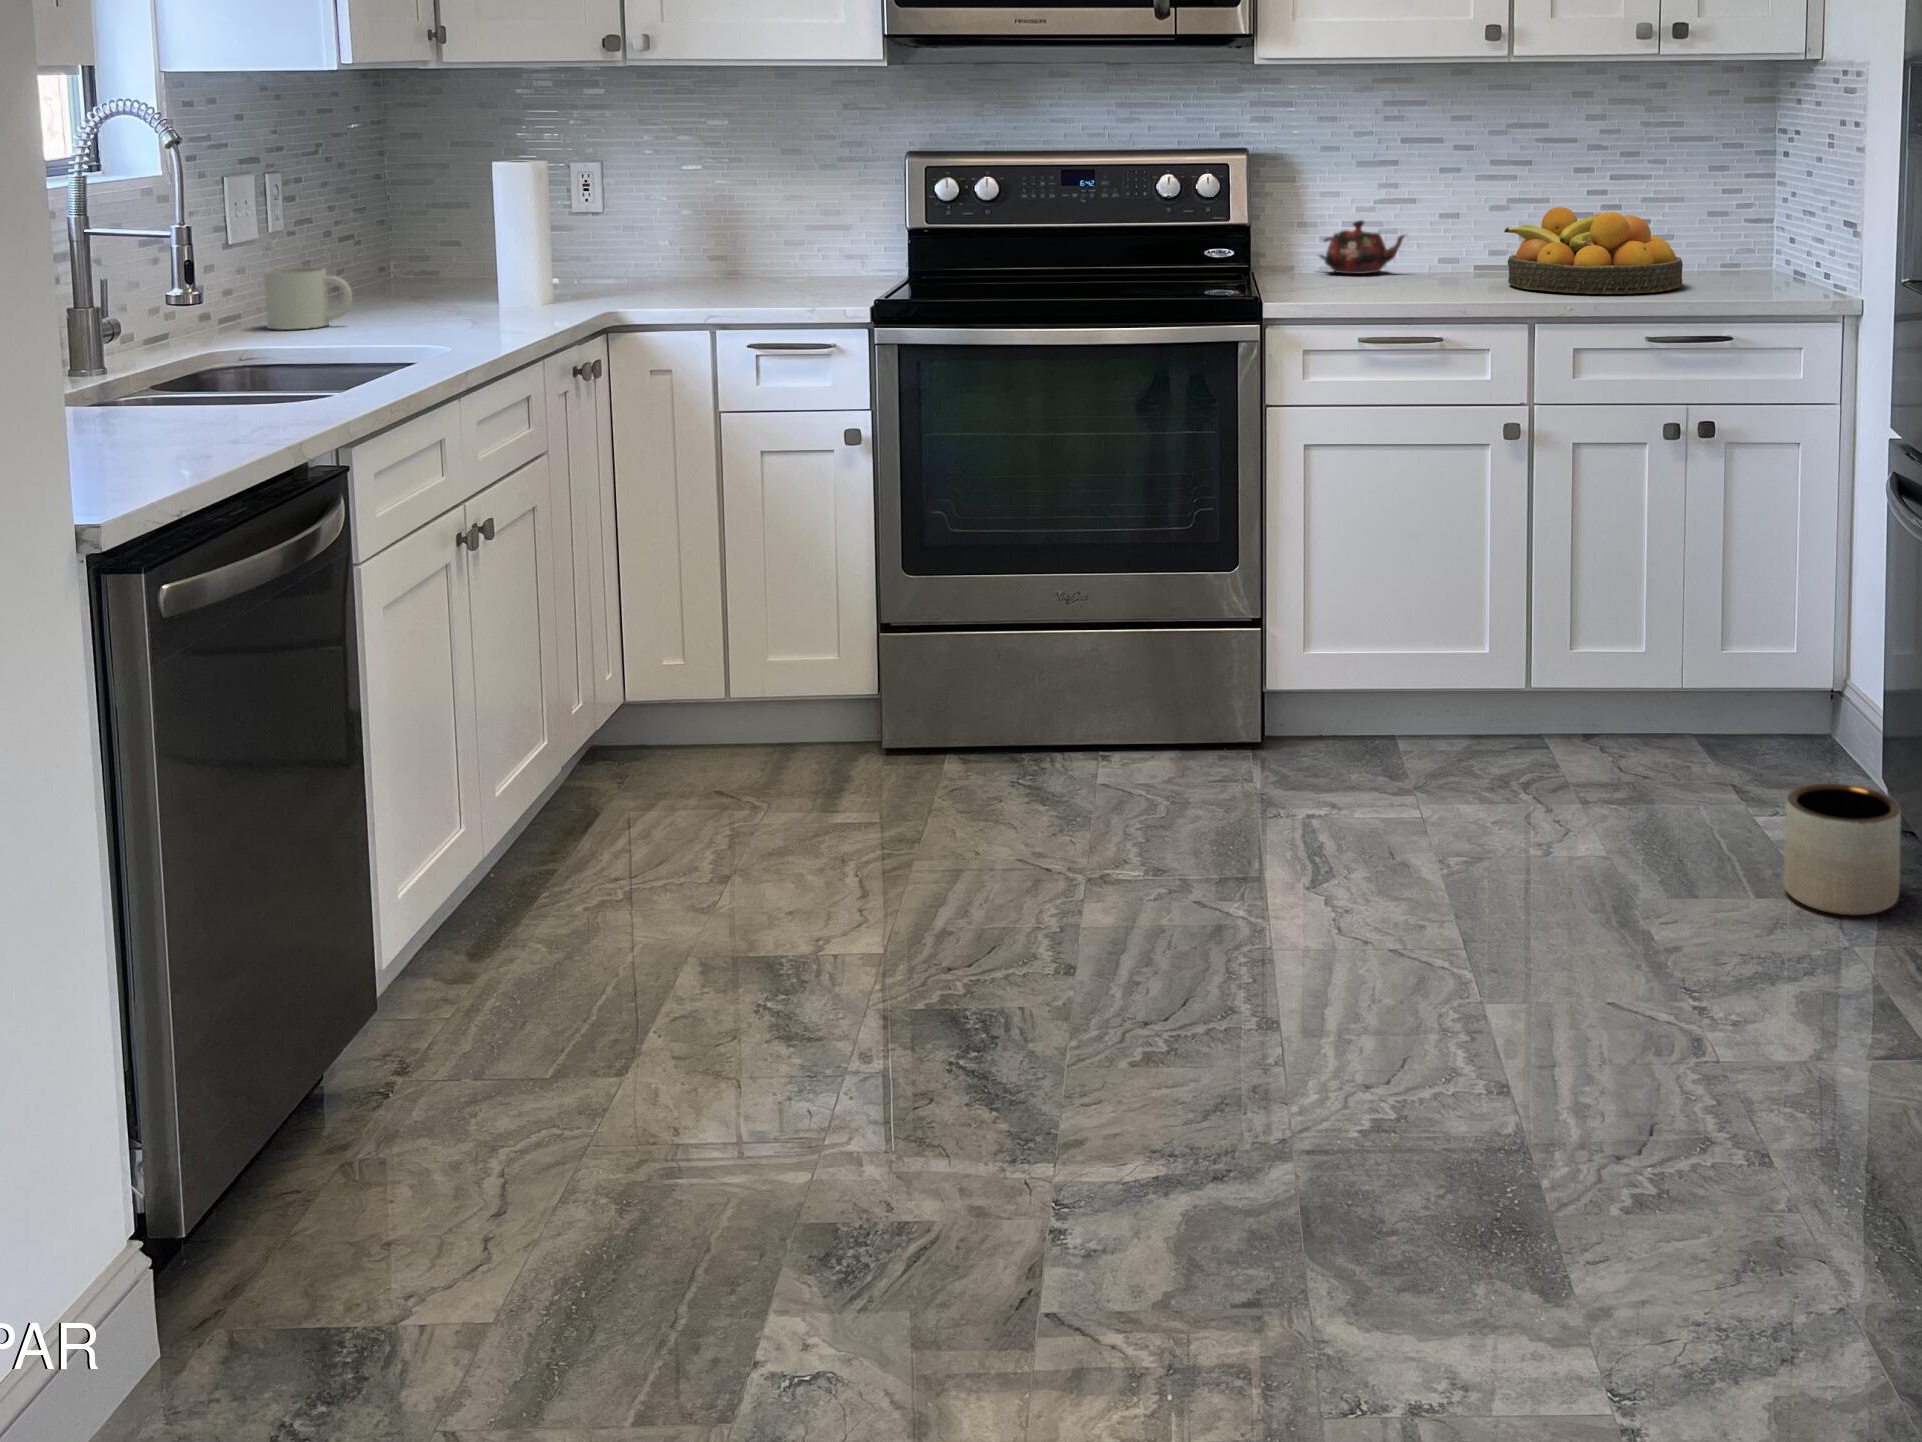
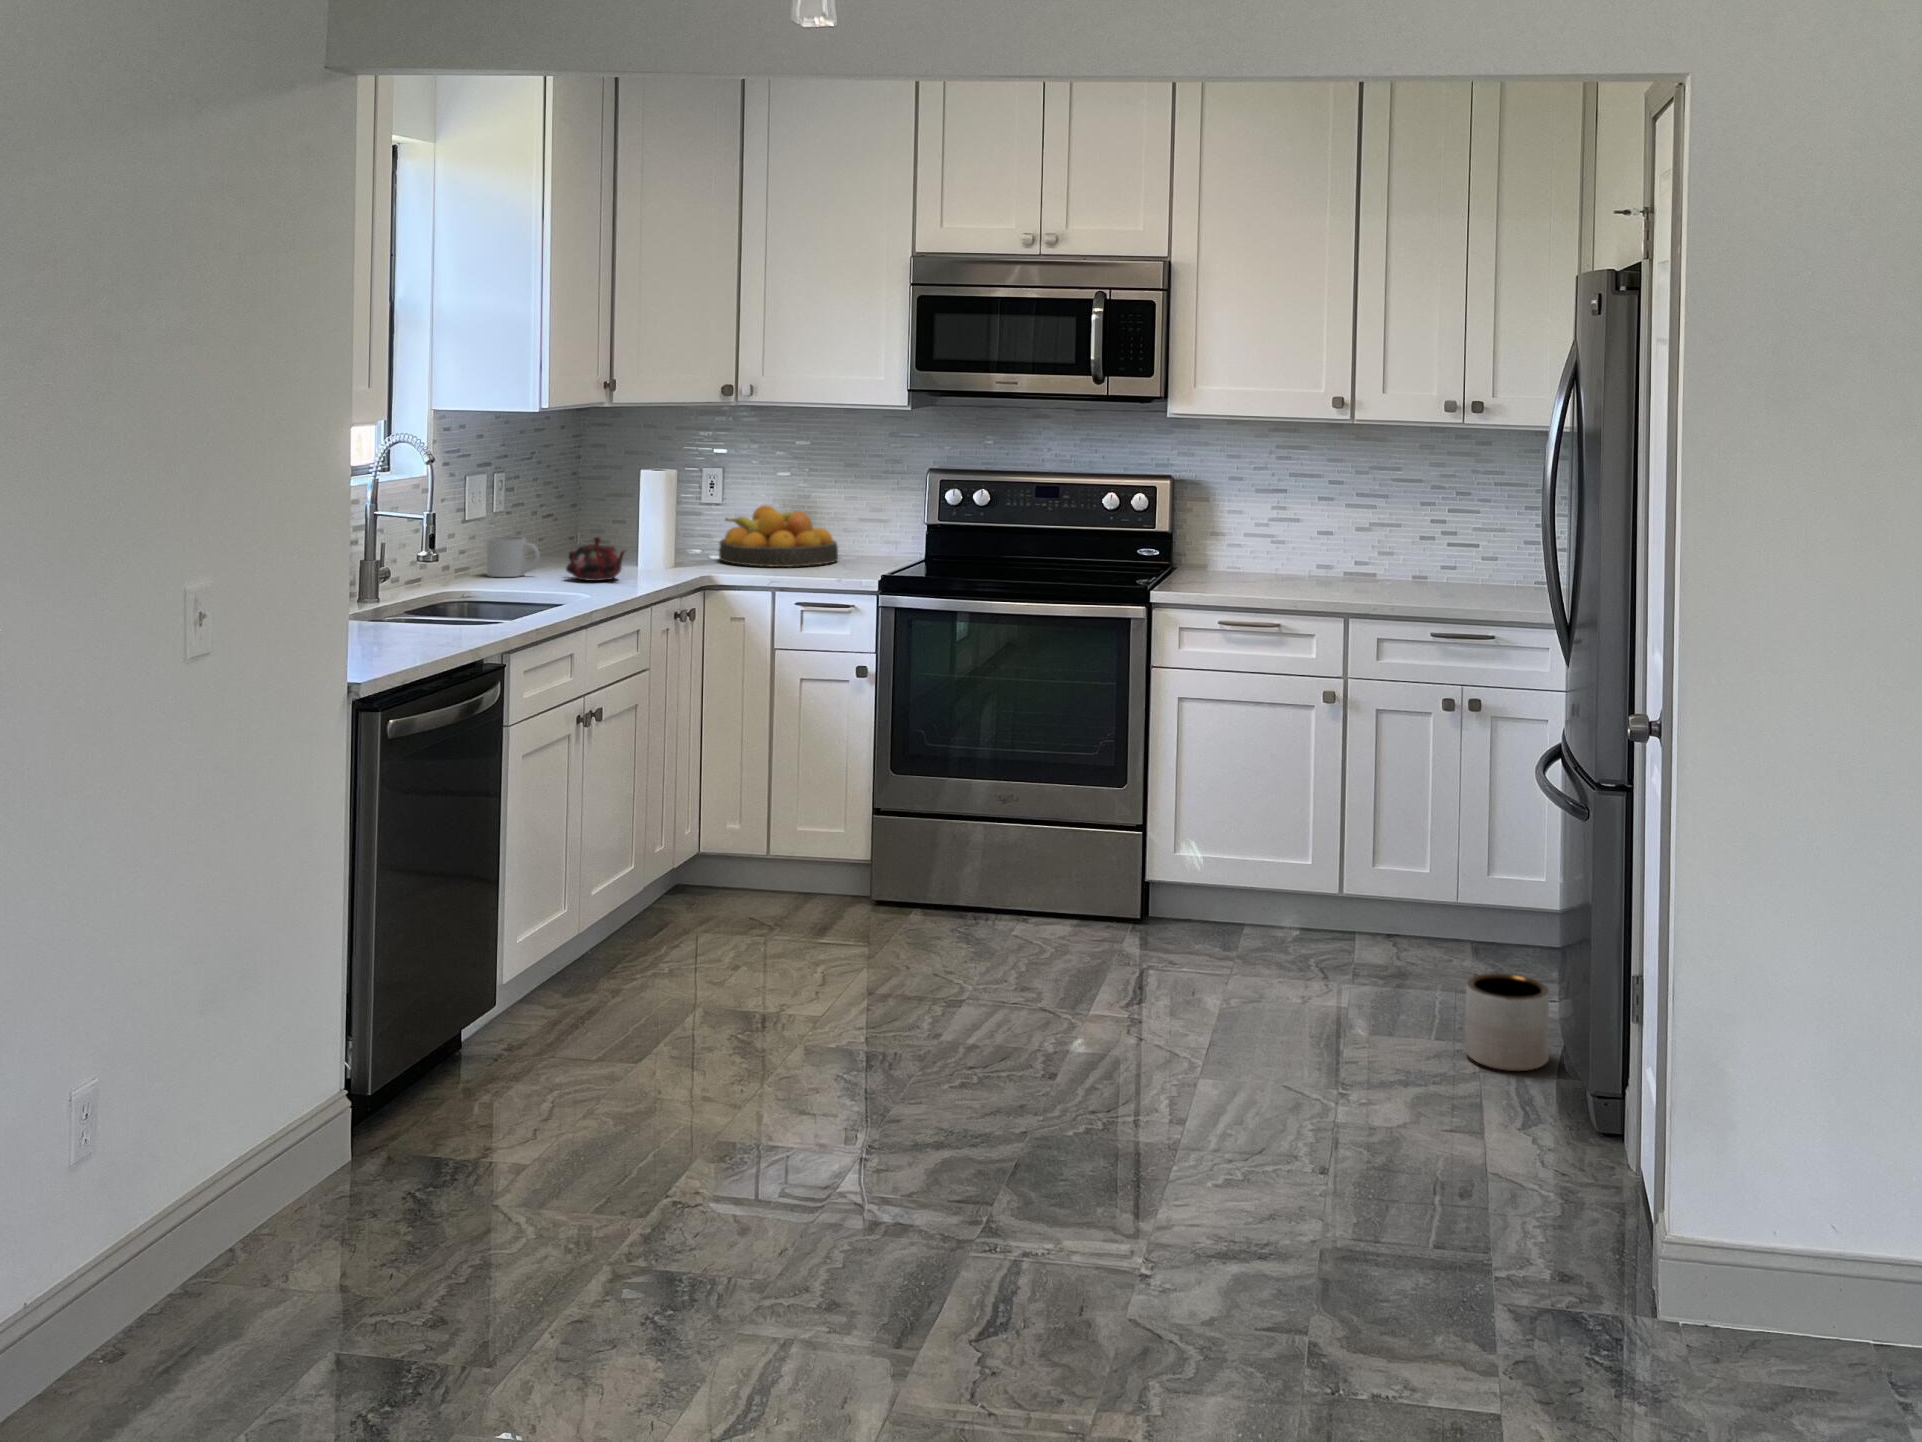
fruit bowl: present [1504,207,1683,294] -> present [719,505,838,567]
teapot: present [1320,220,1405,274] -> present [566,537,625,581]

